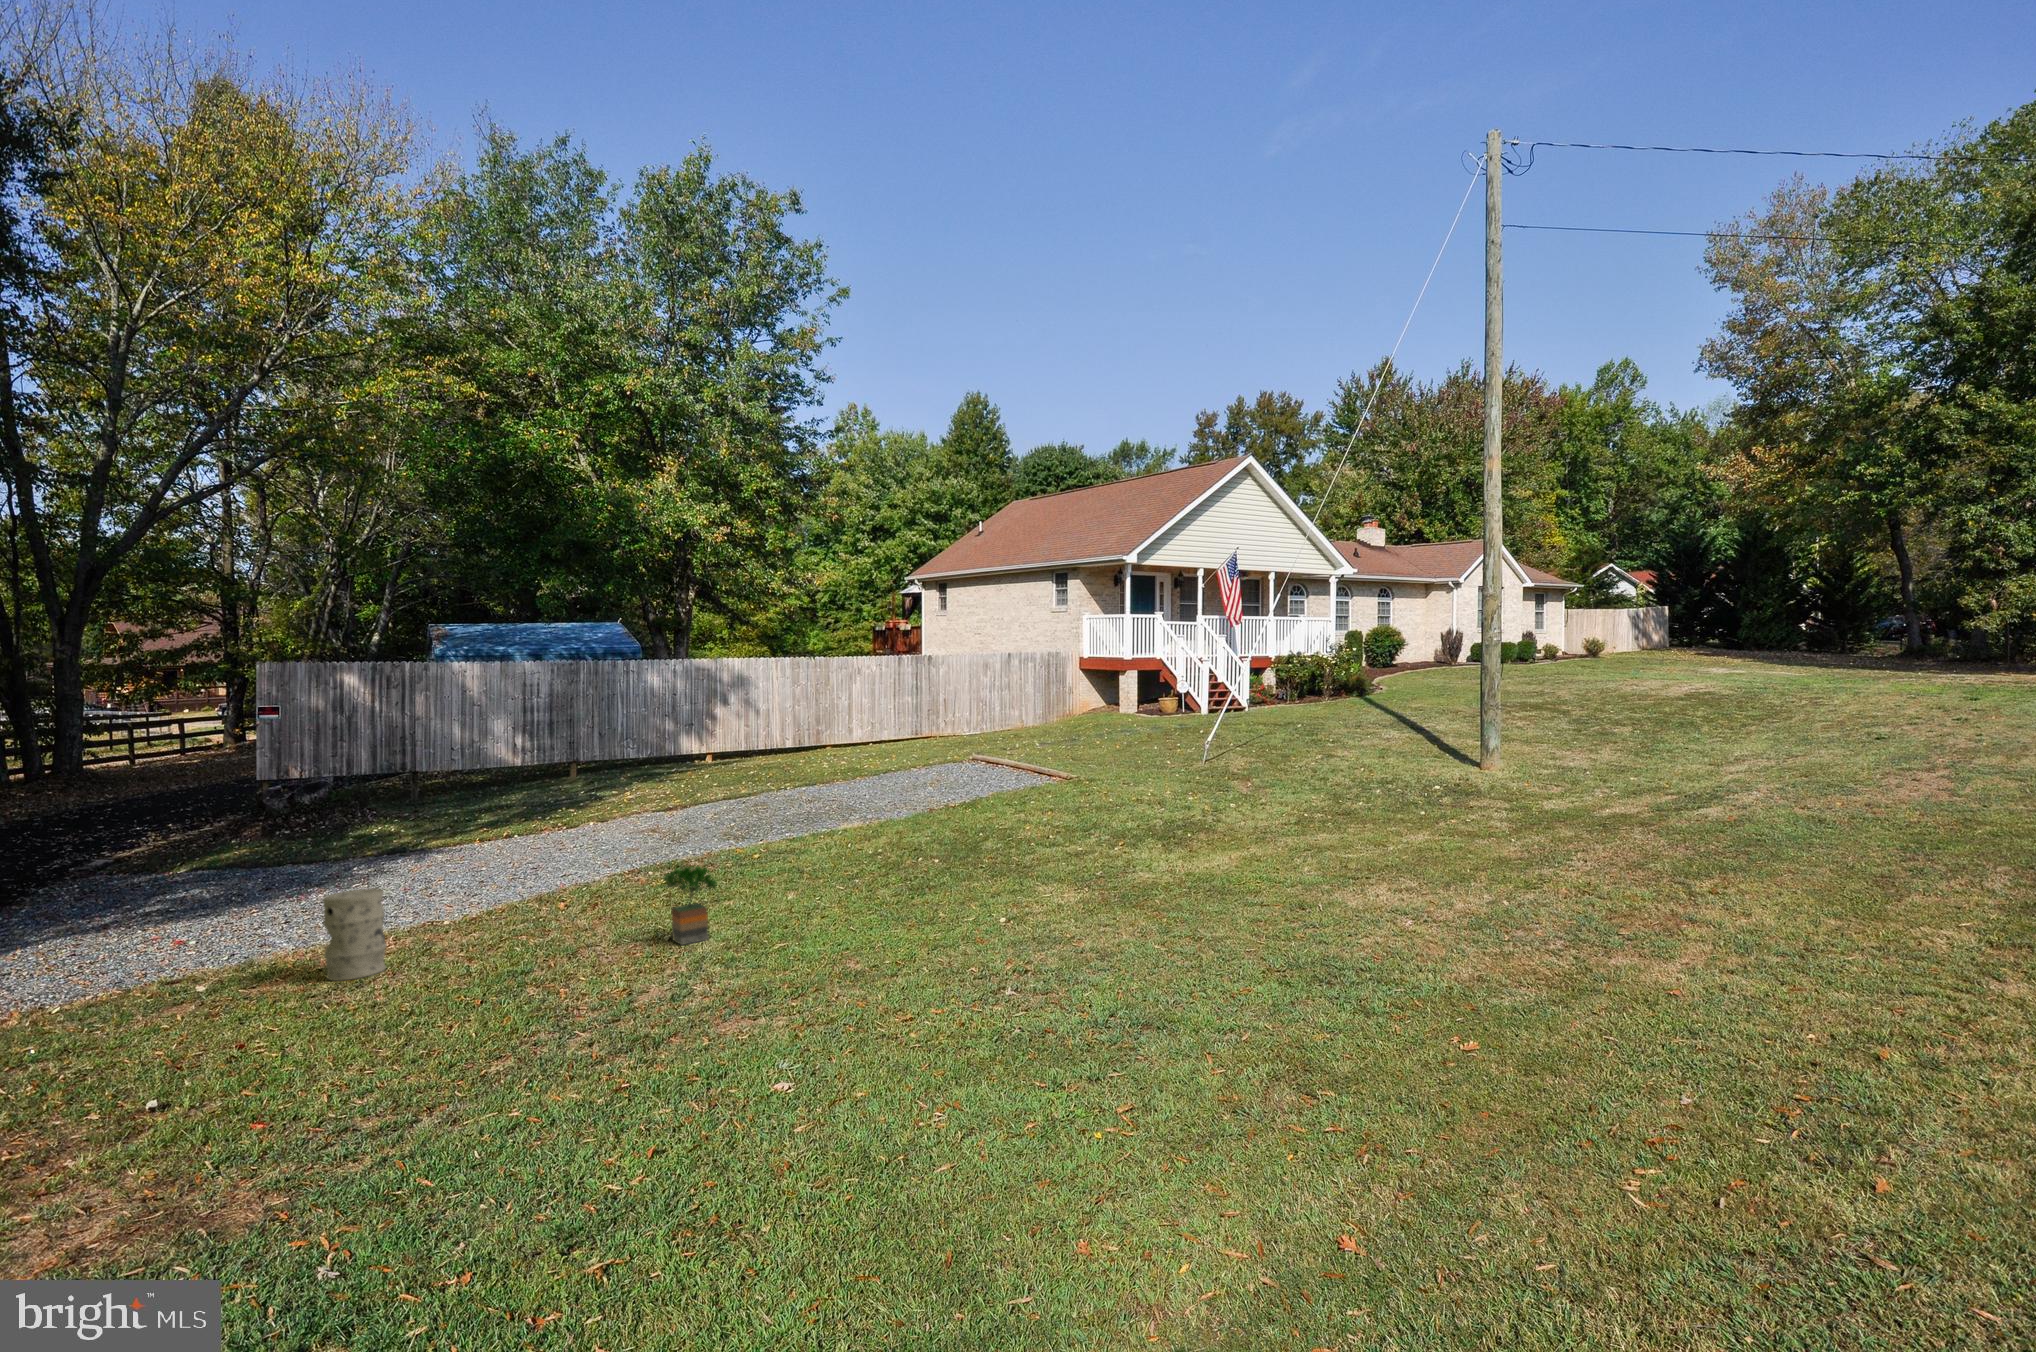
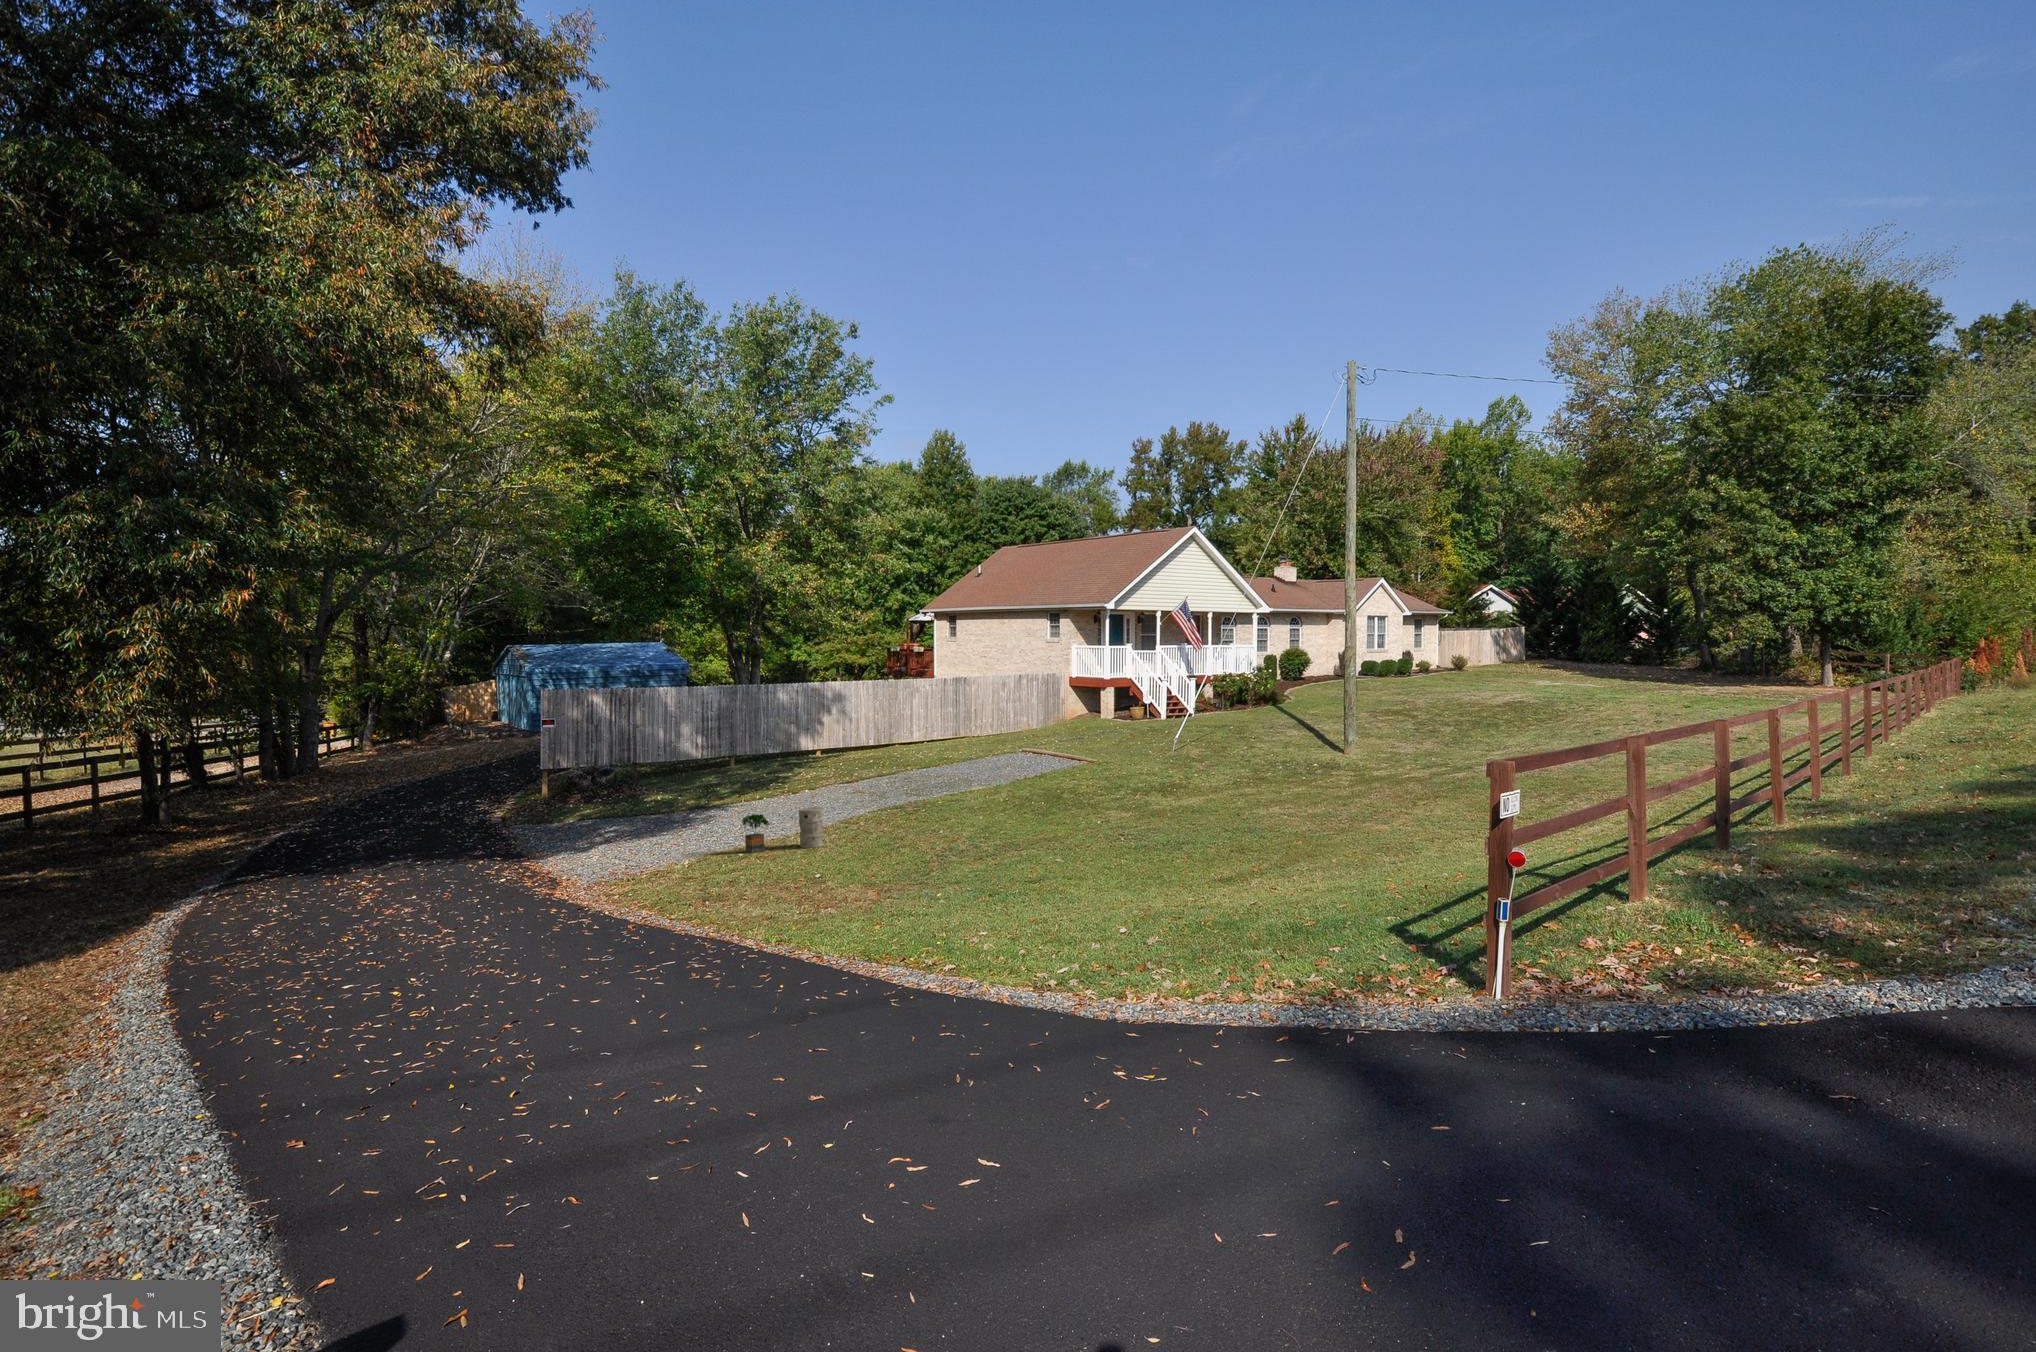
potted tree: present [664,866,717,945] -> present [742,814,769,853]

